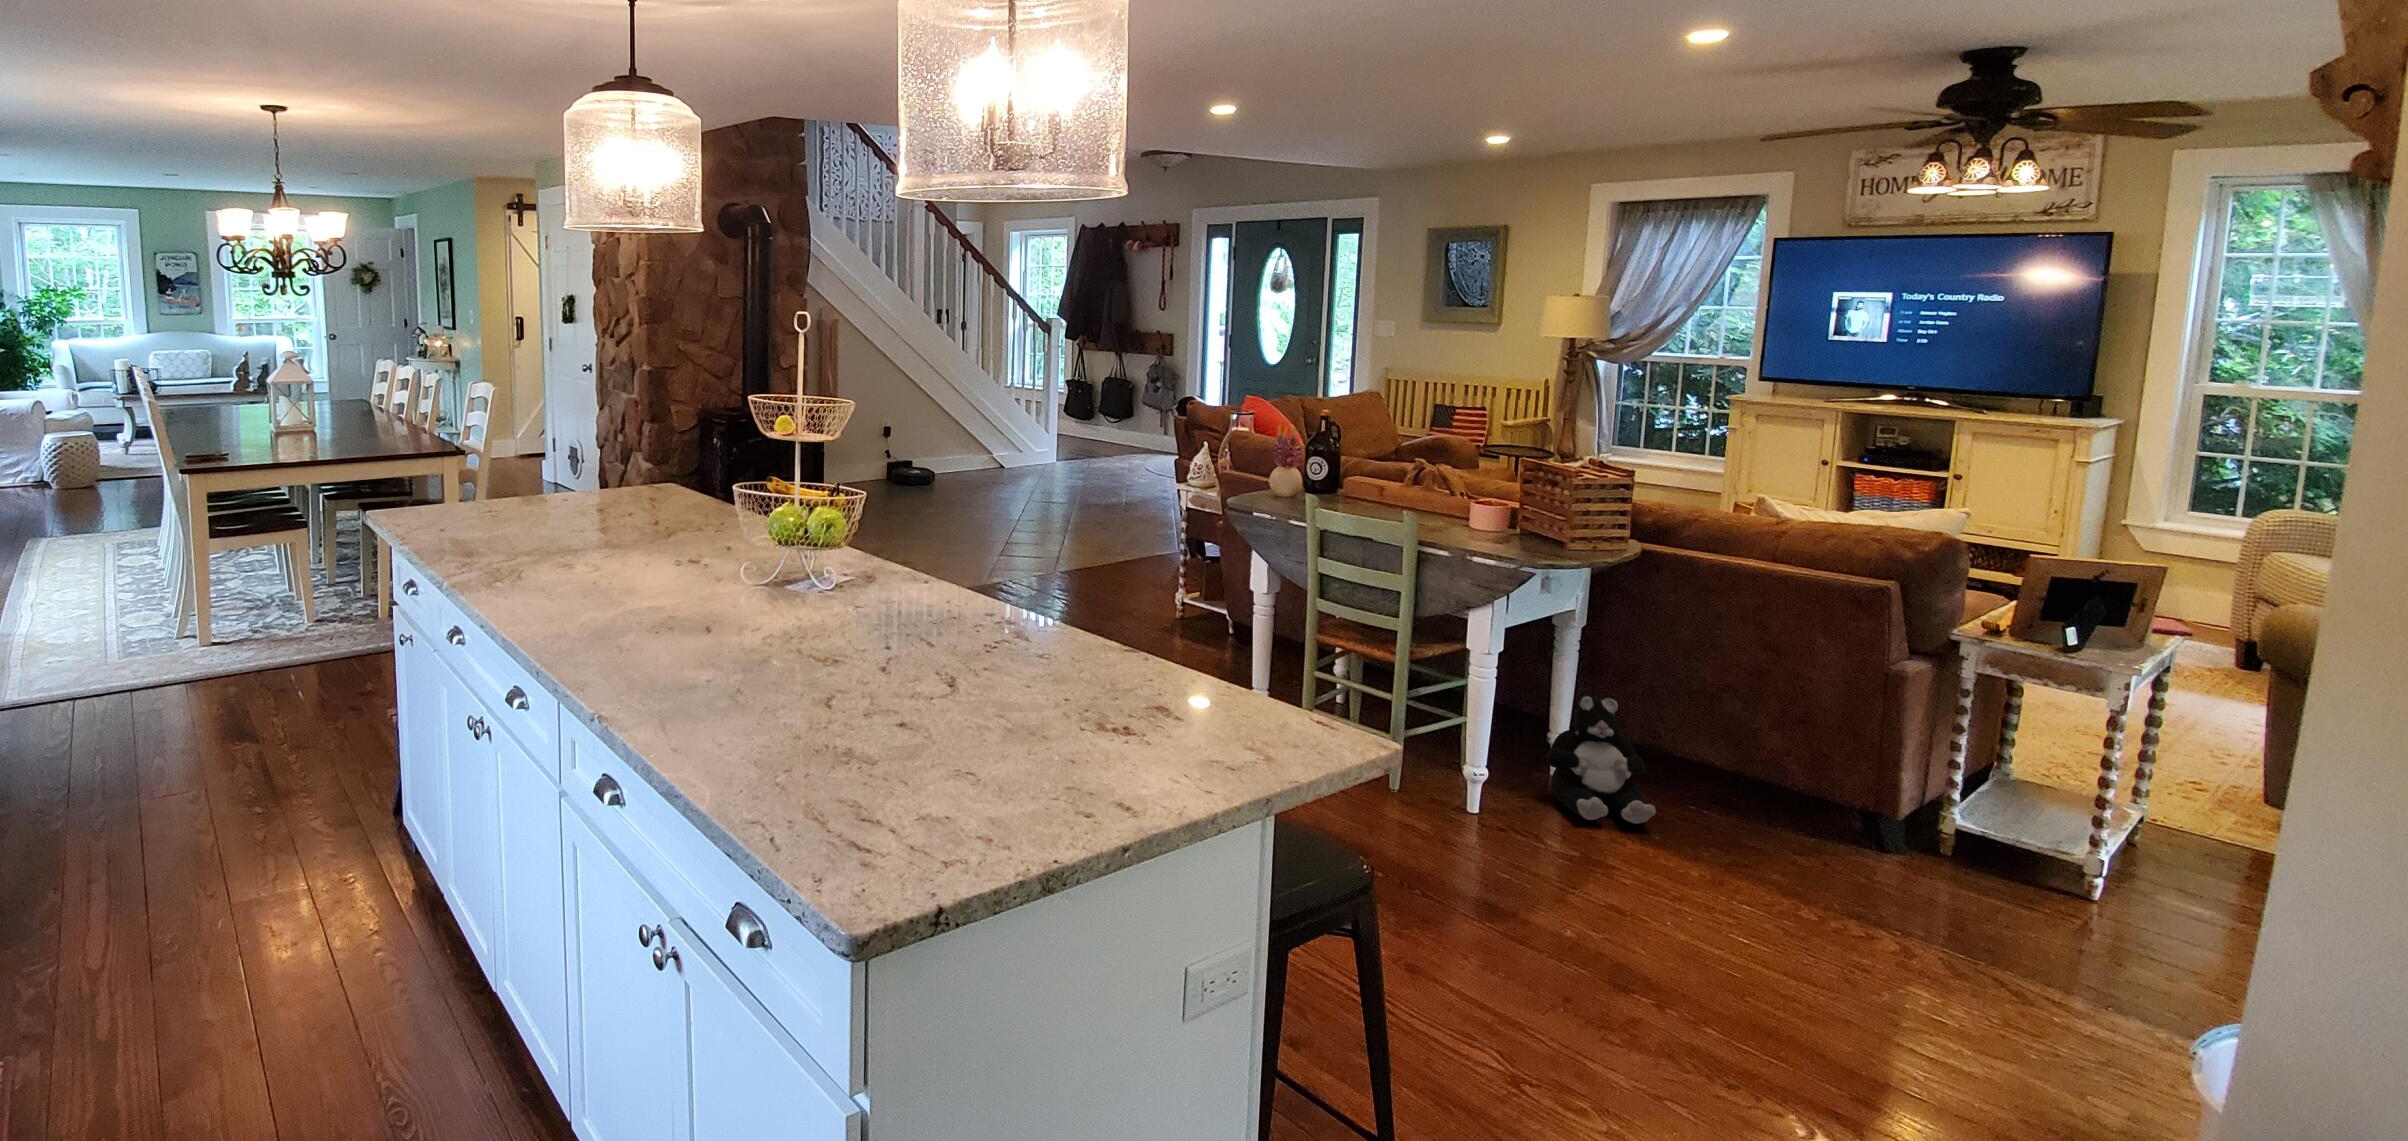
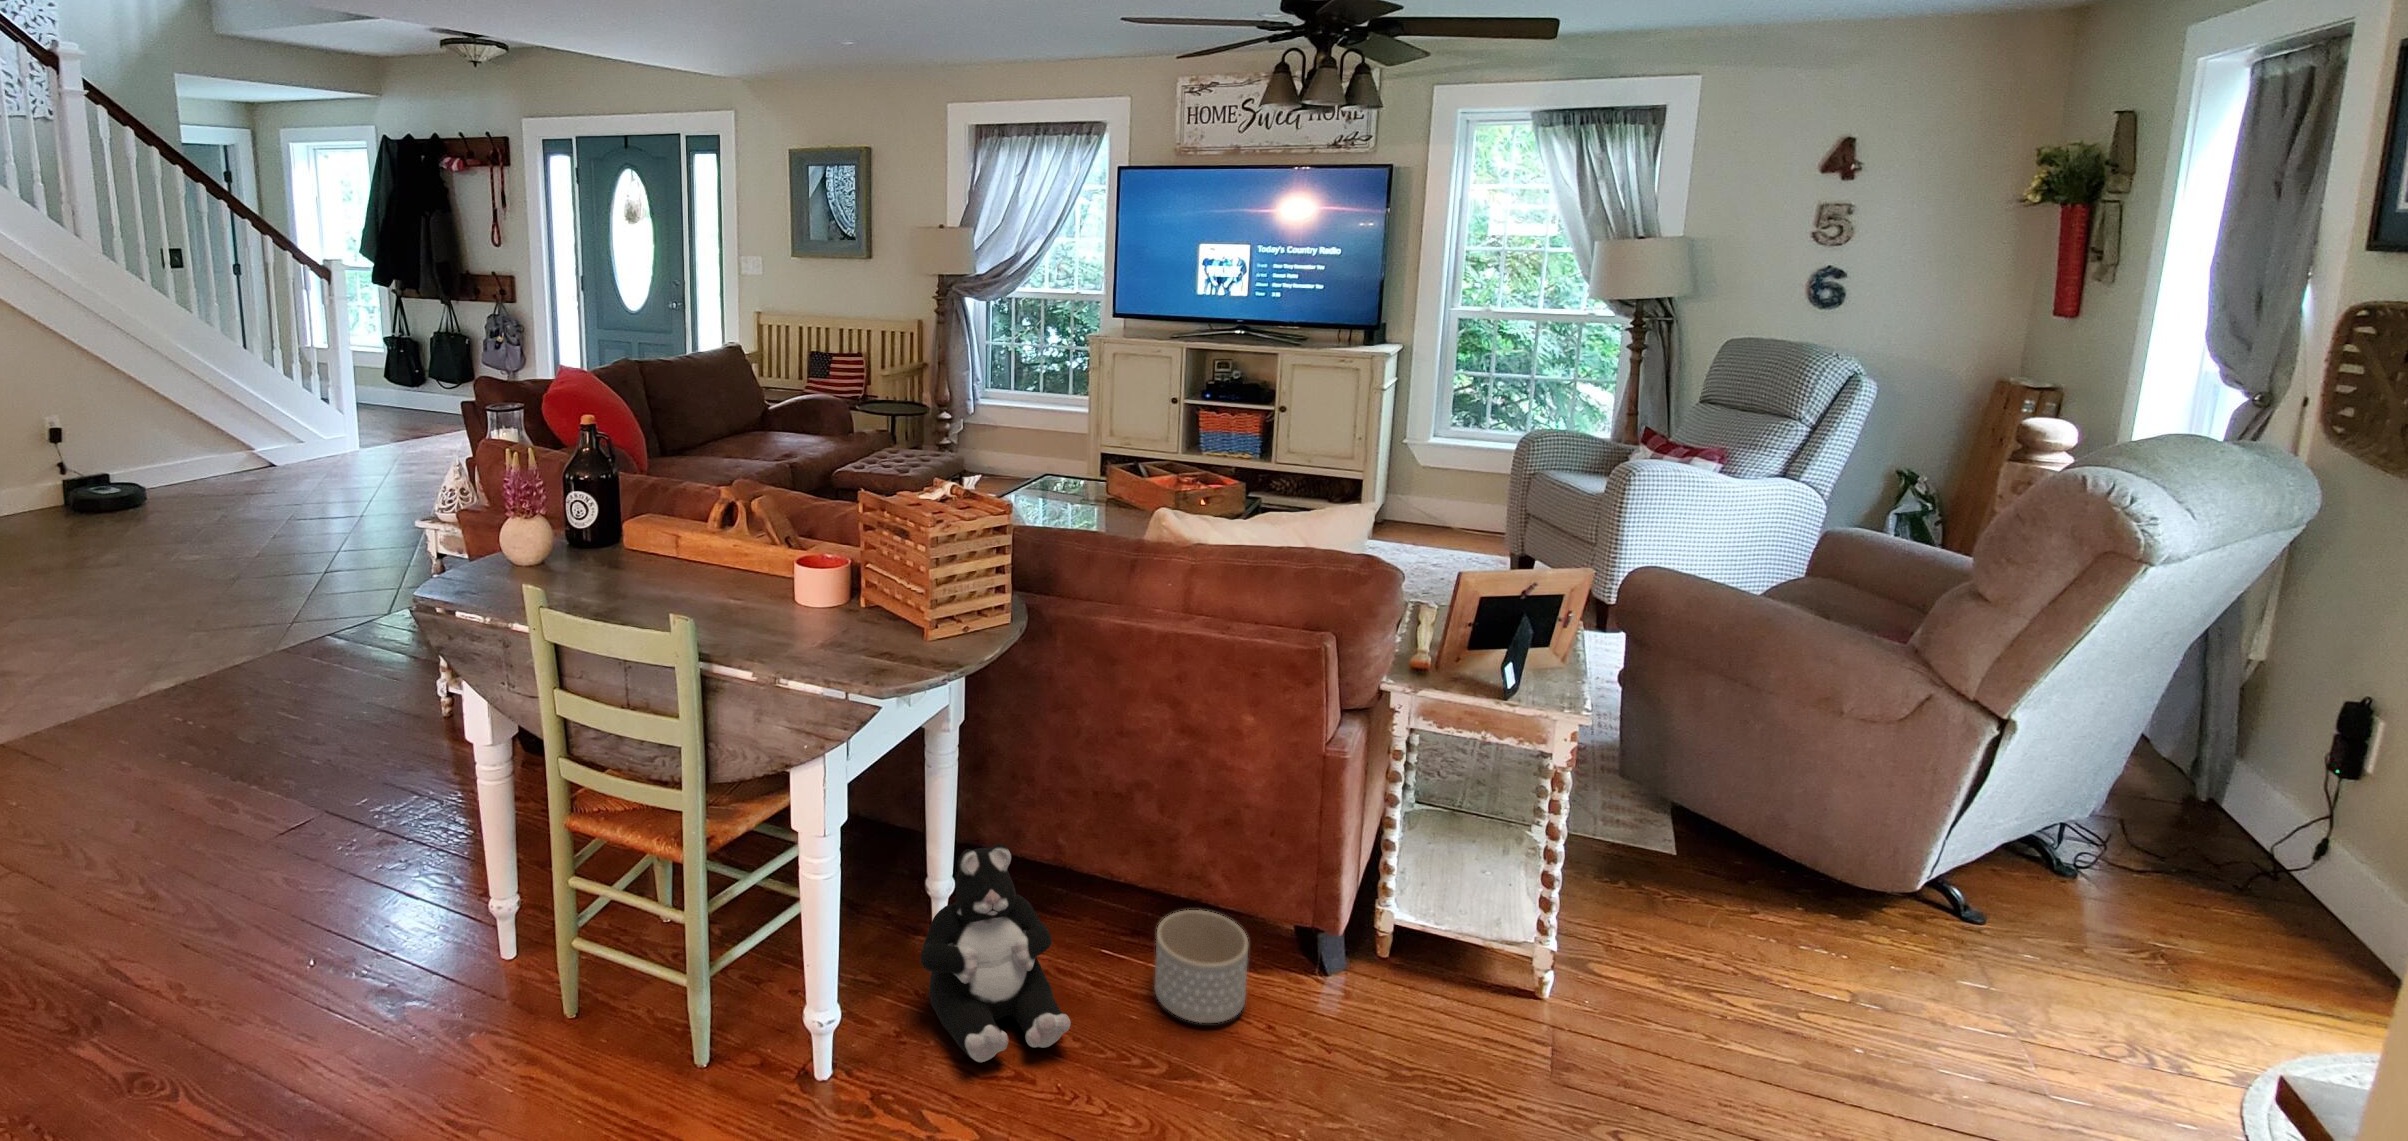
planter: none [1727,775,1809,845] -> present [1154,910,1248,1023]

